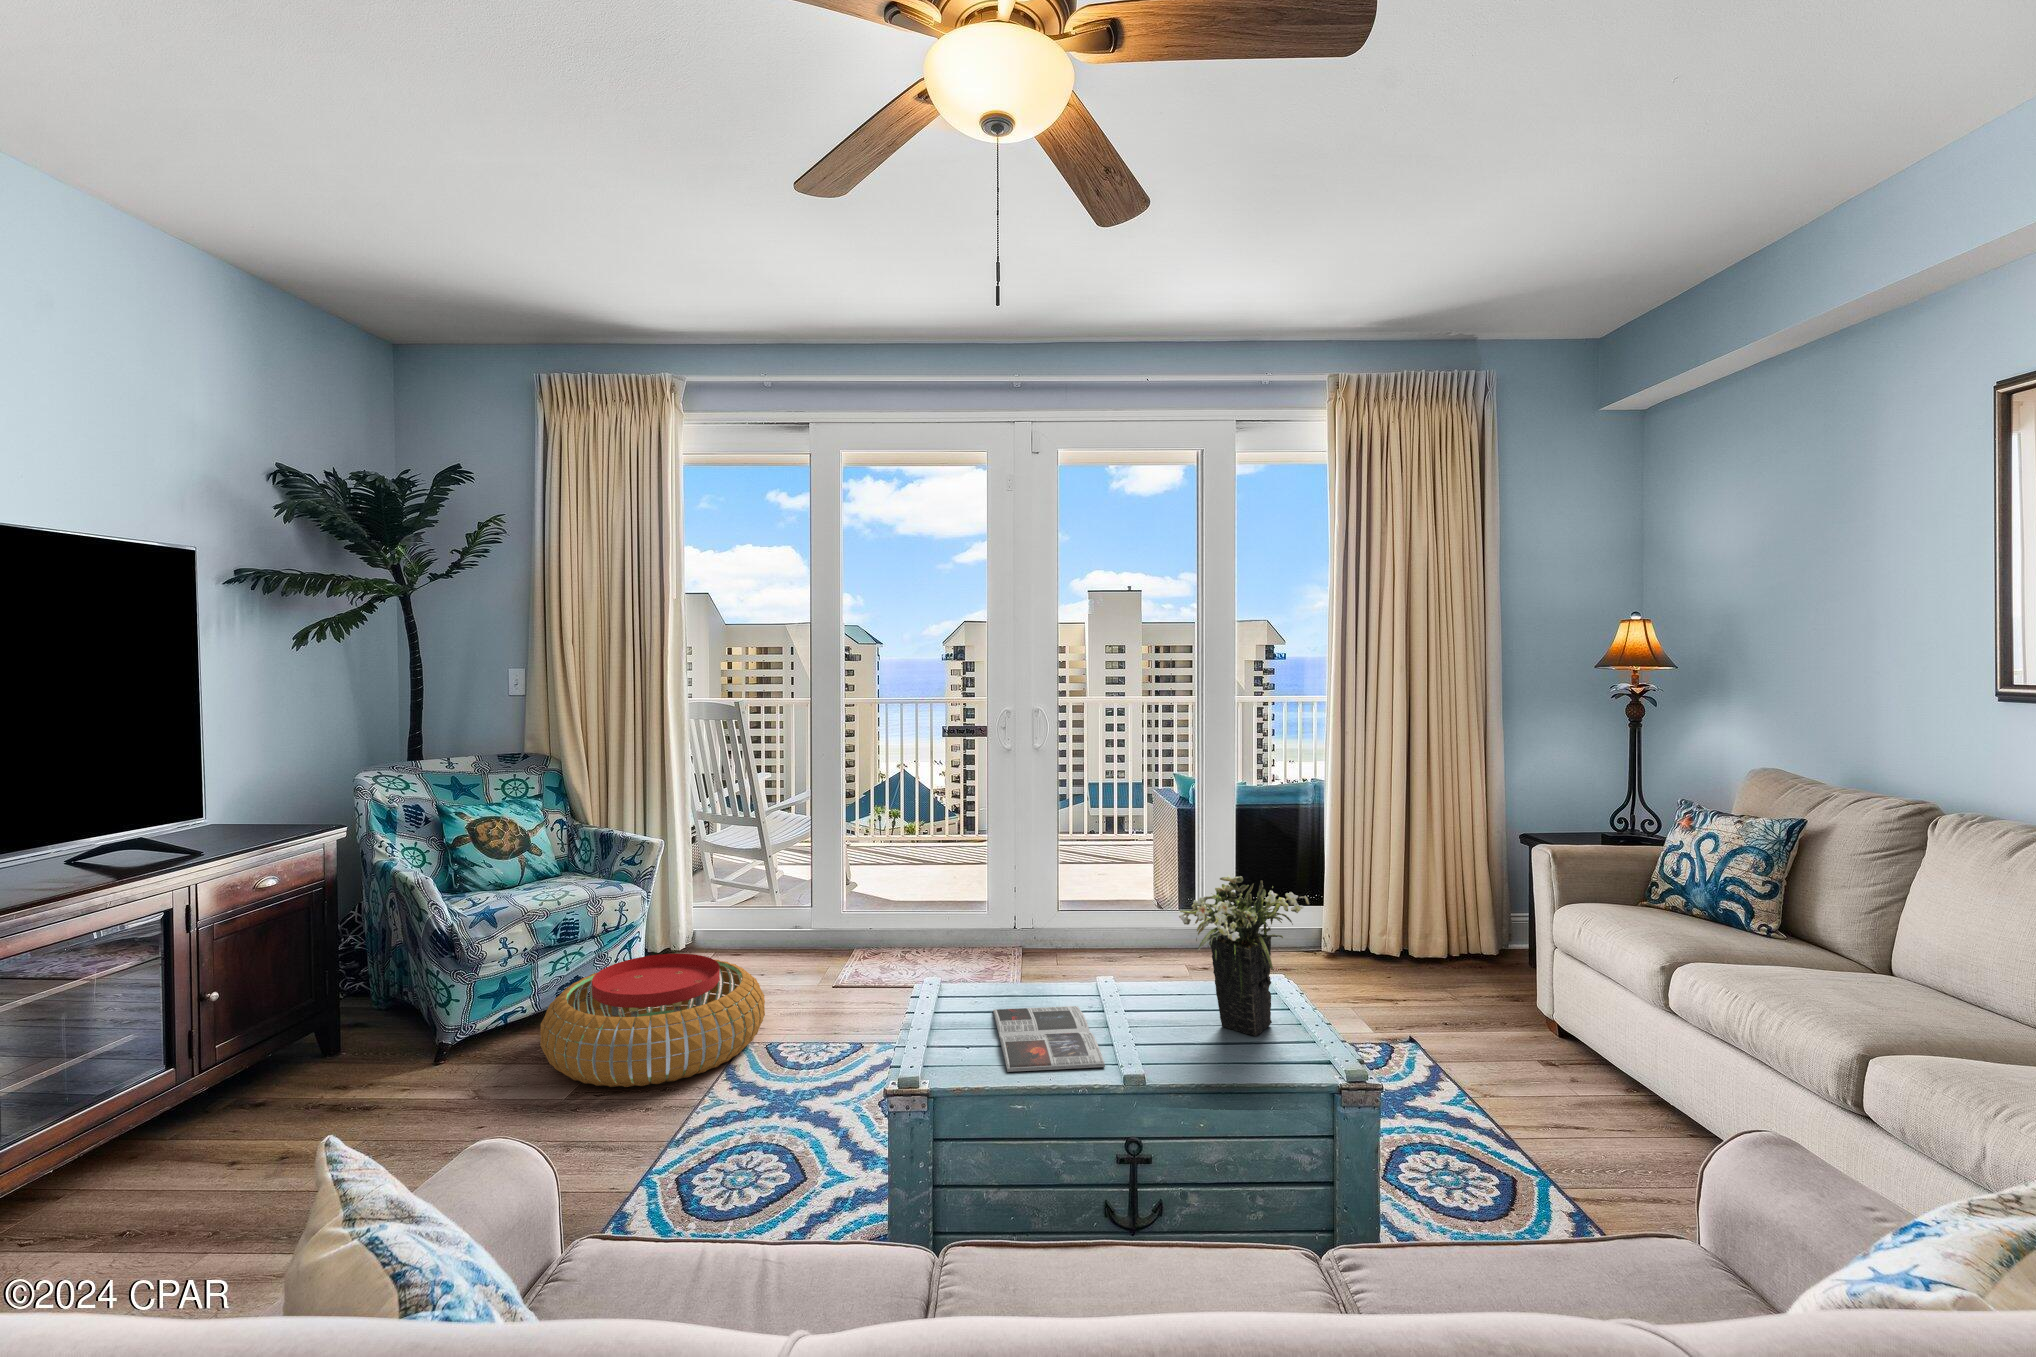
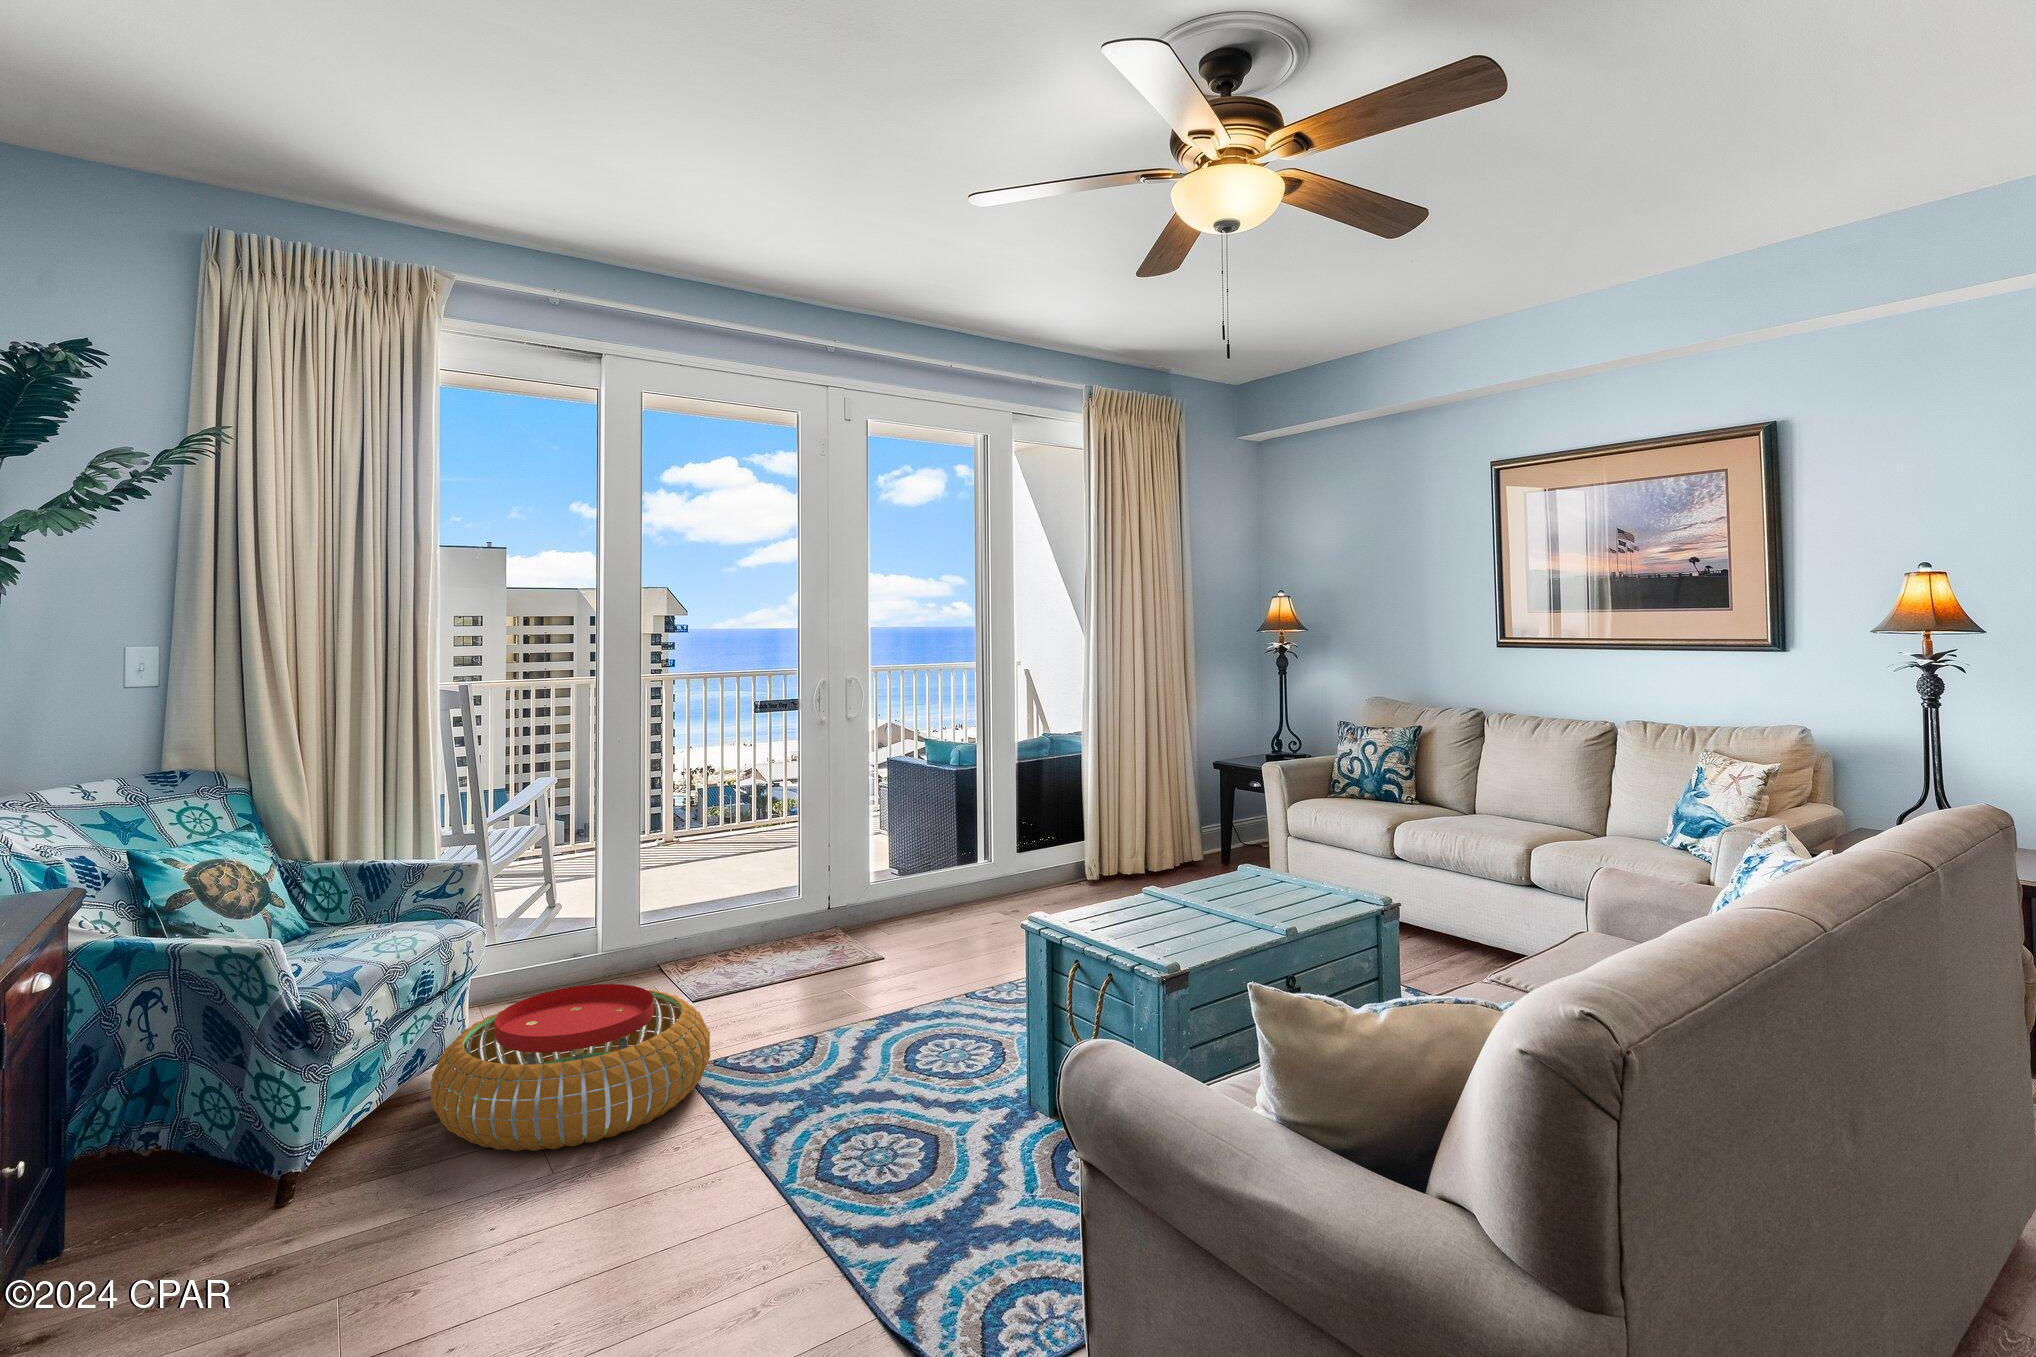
flower arrangement: present [1179,875,1309,1036] -> none [1218,777,1323,897]
magazine: present [993,1006,1105,1072] -> none [1114,906,1259,946]

